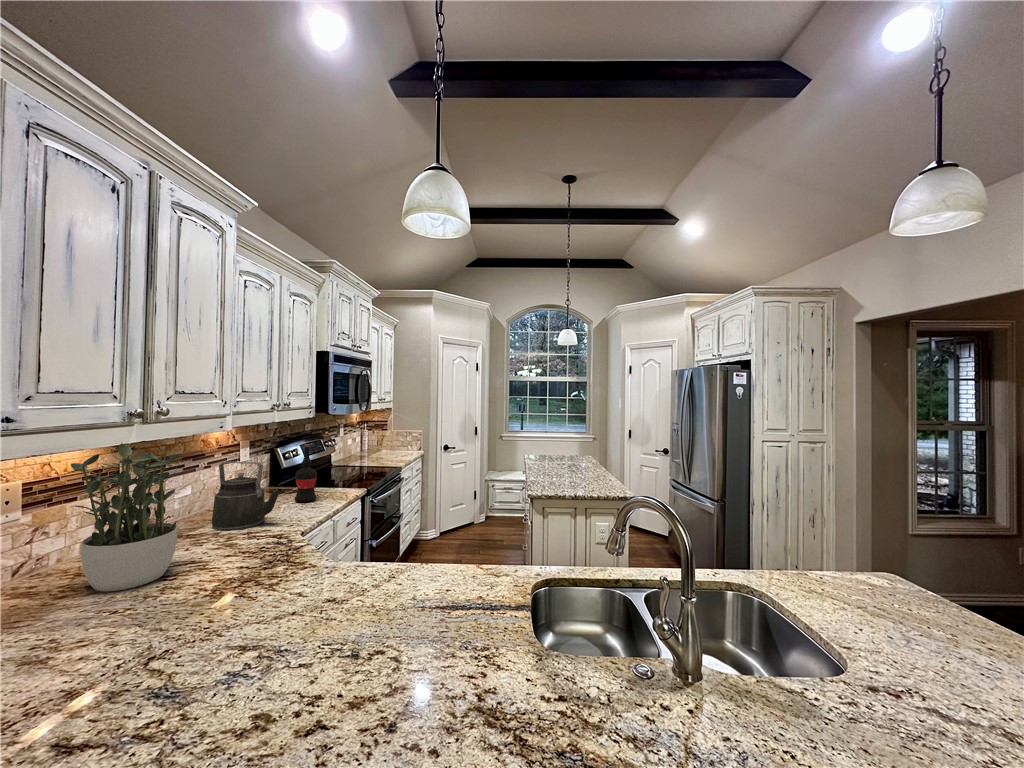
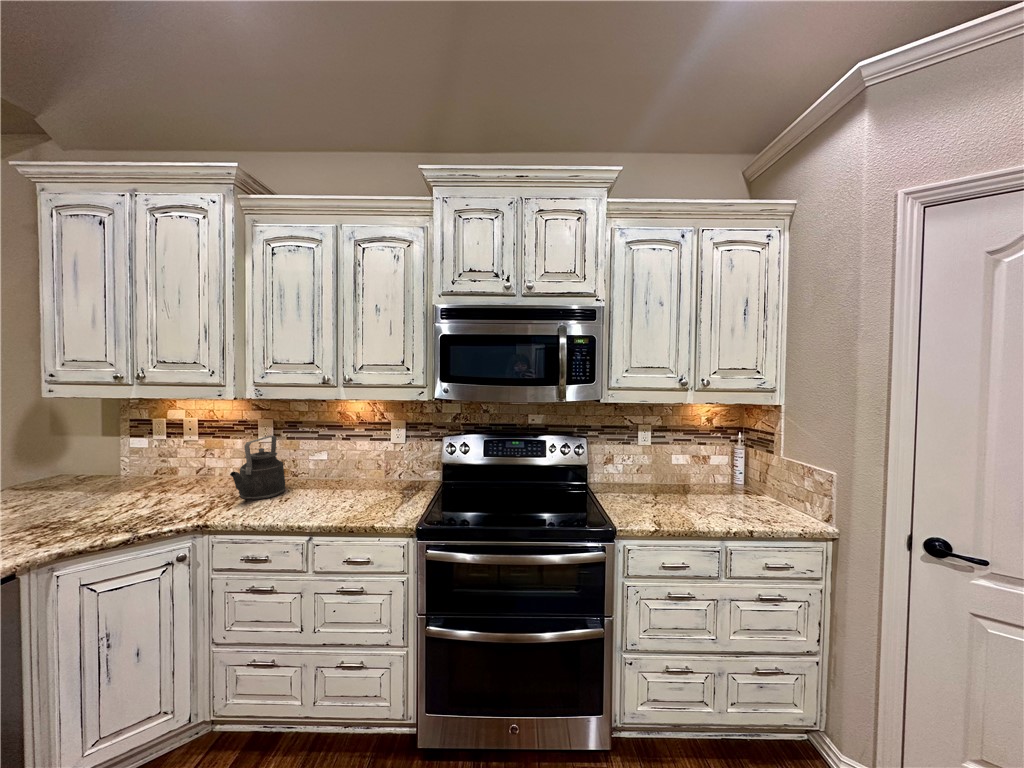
potted plant: present [66,443,183,591] -> none [90,408,177,499]
wine bottle: present [295,444,317,502] -> none [333,436,358,503]

